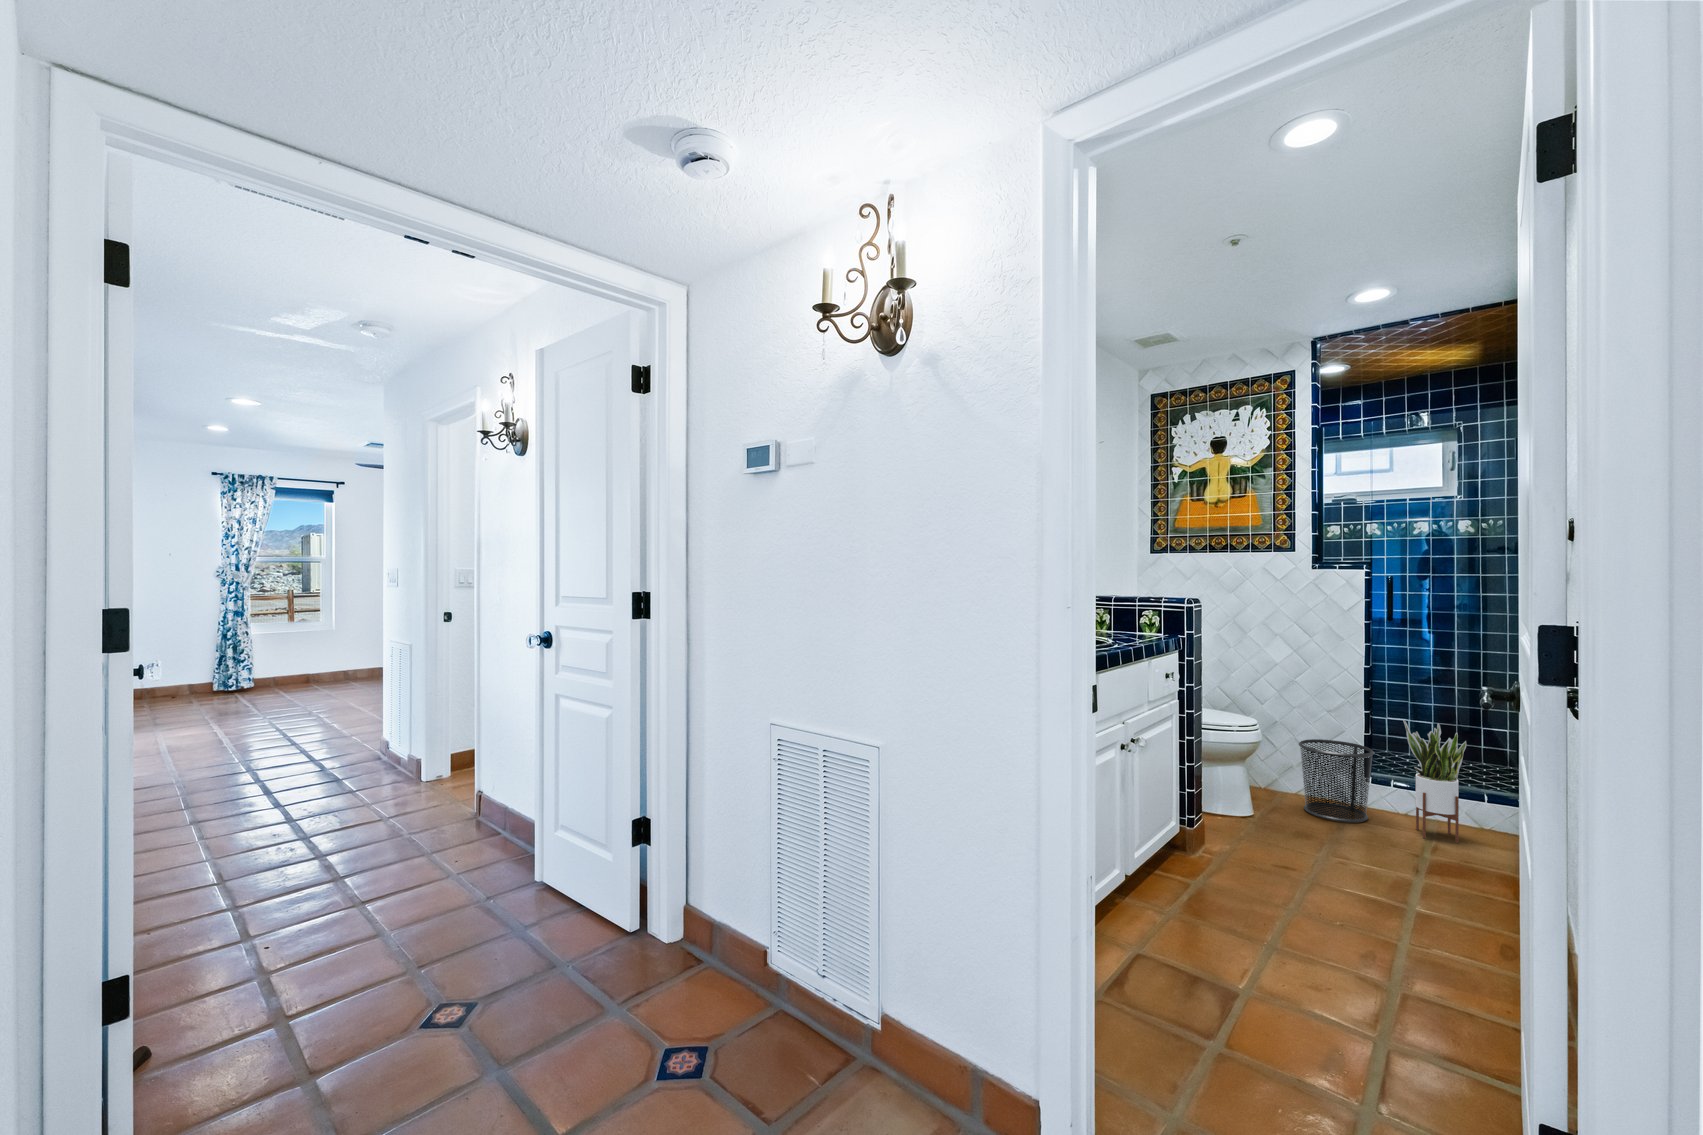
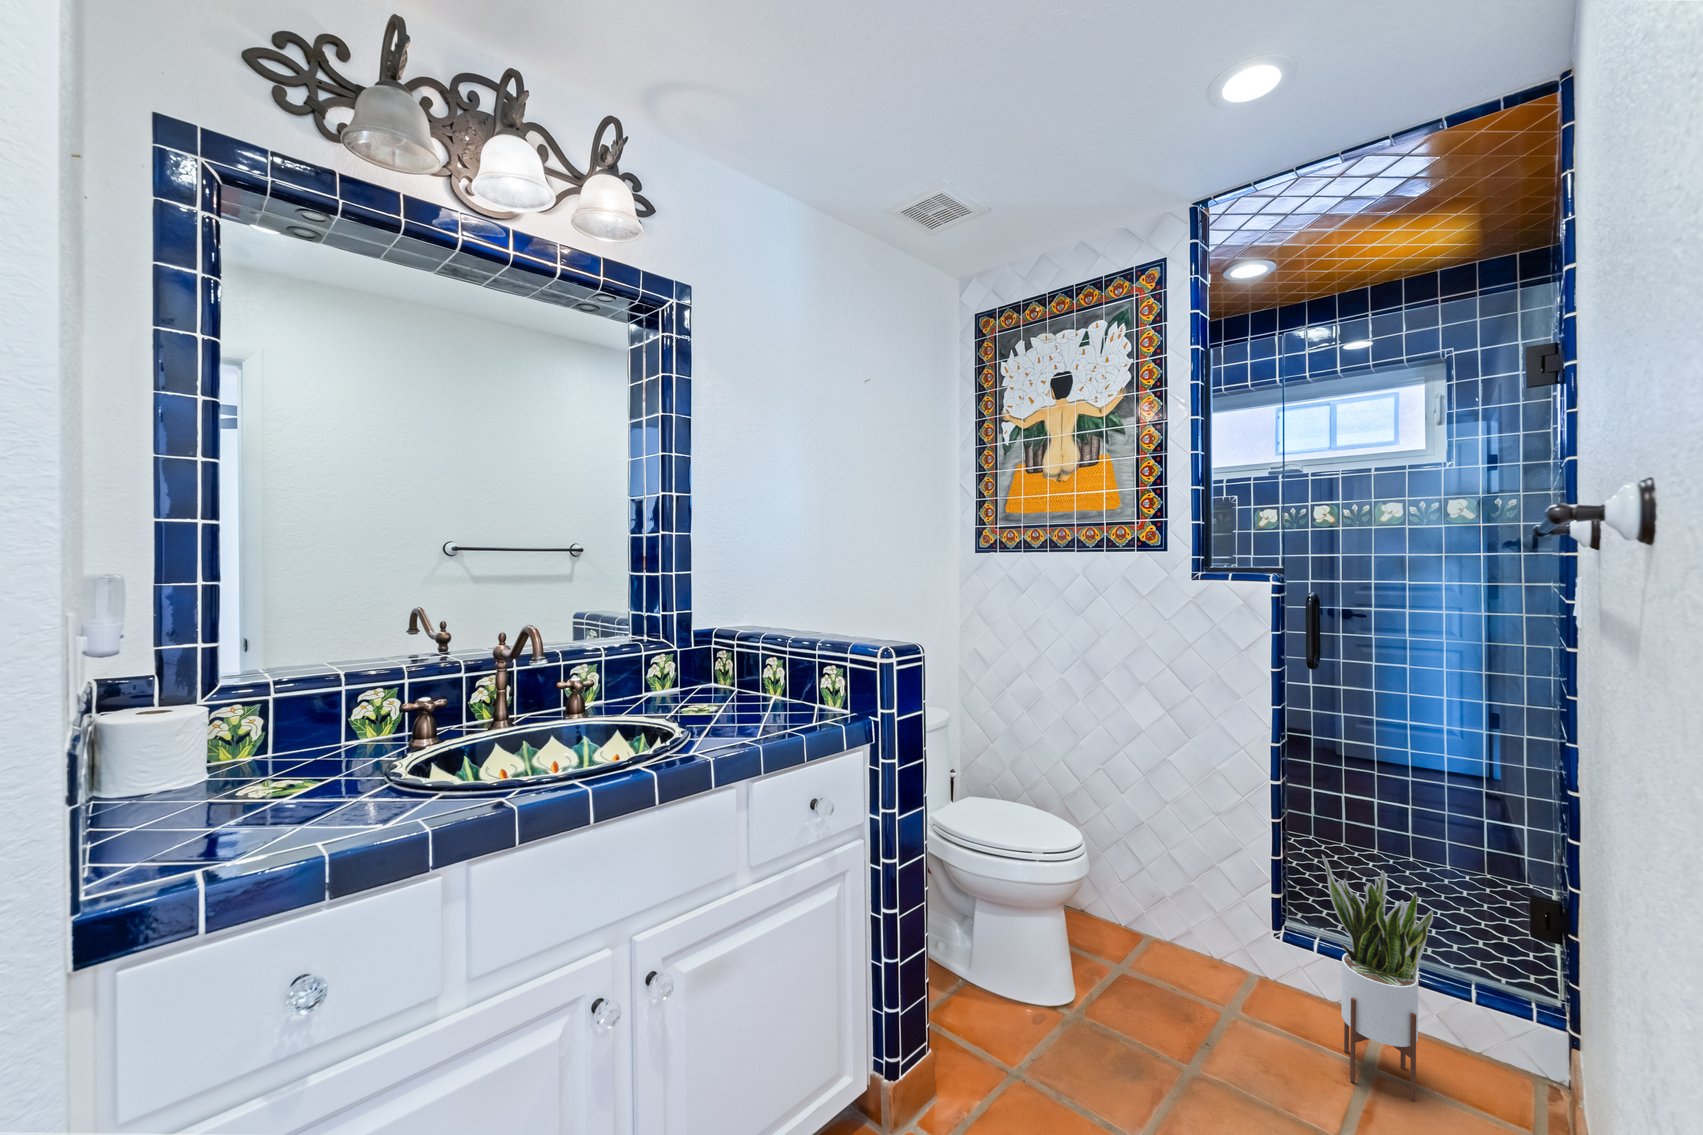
waste bin: present [1299,739,1374,822] -> none [1157,862,1277,1025]

